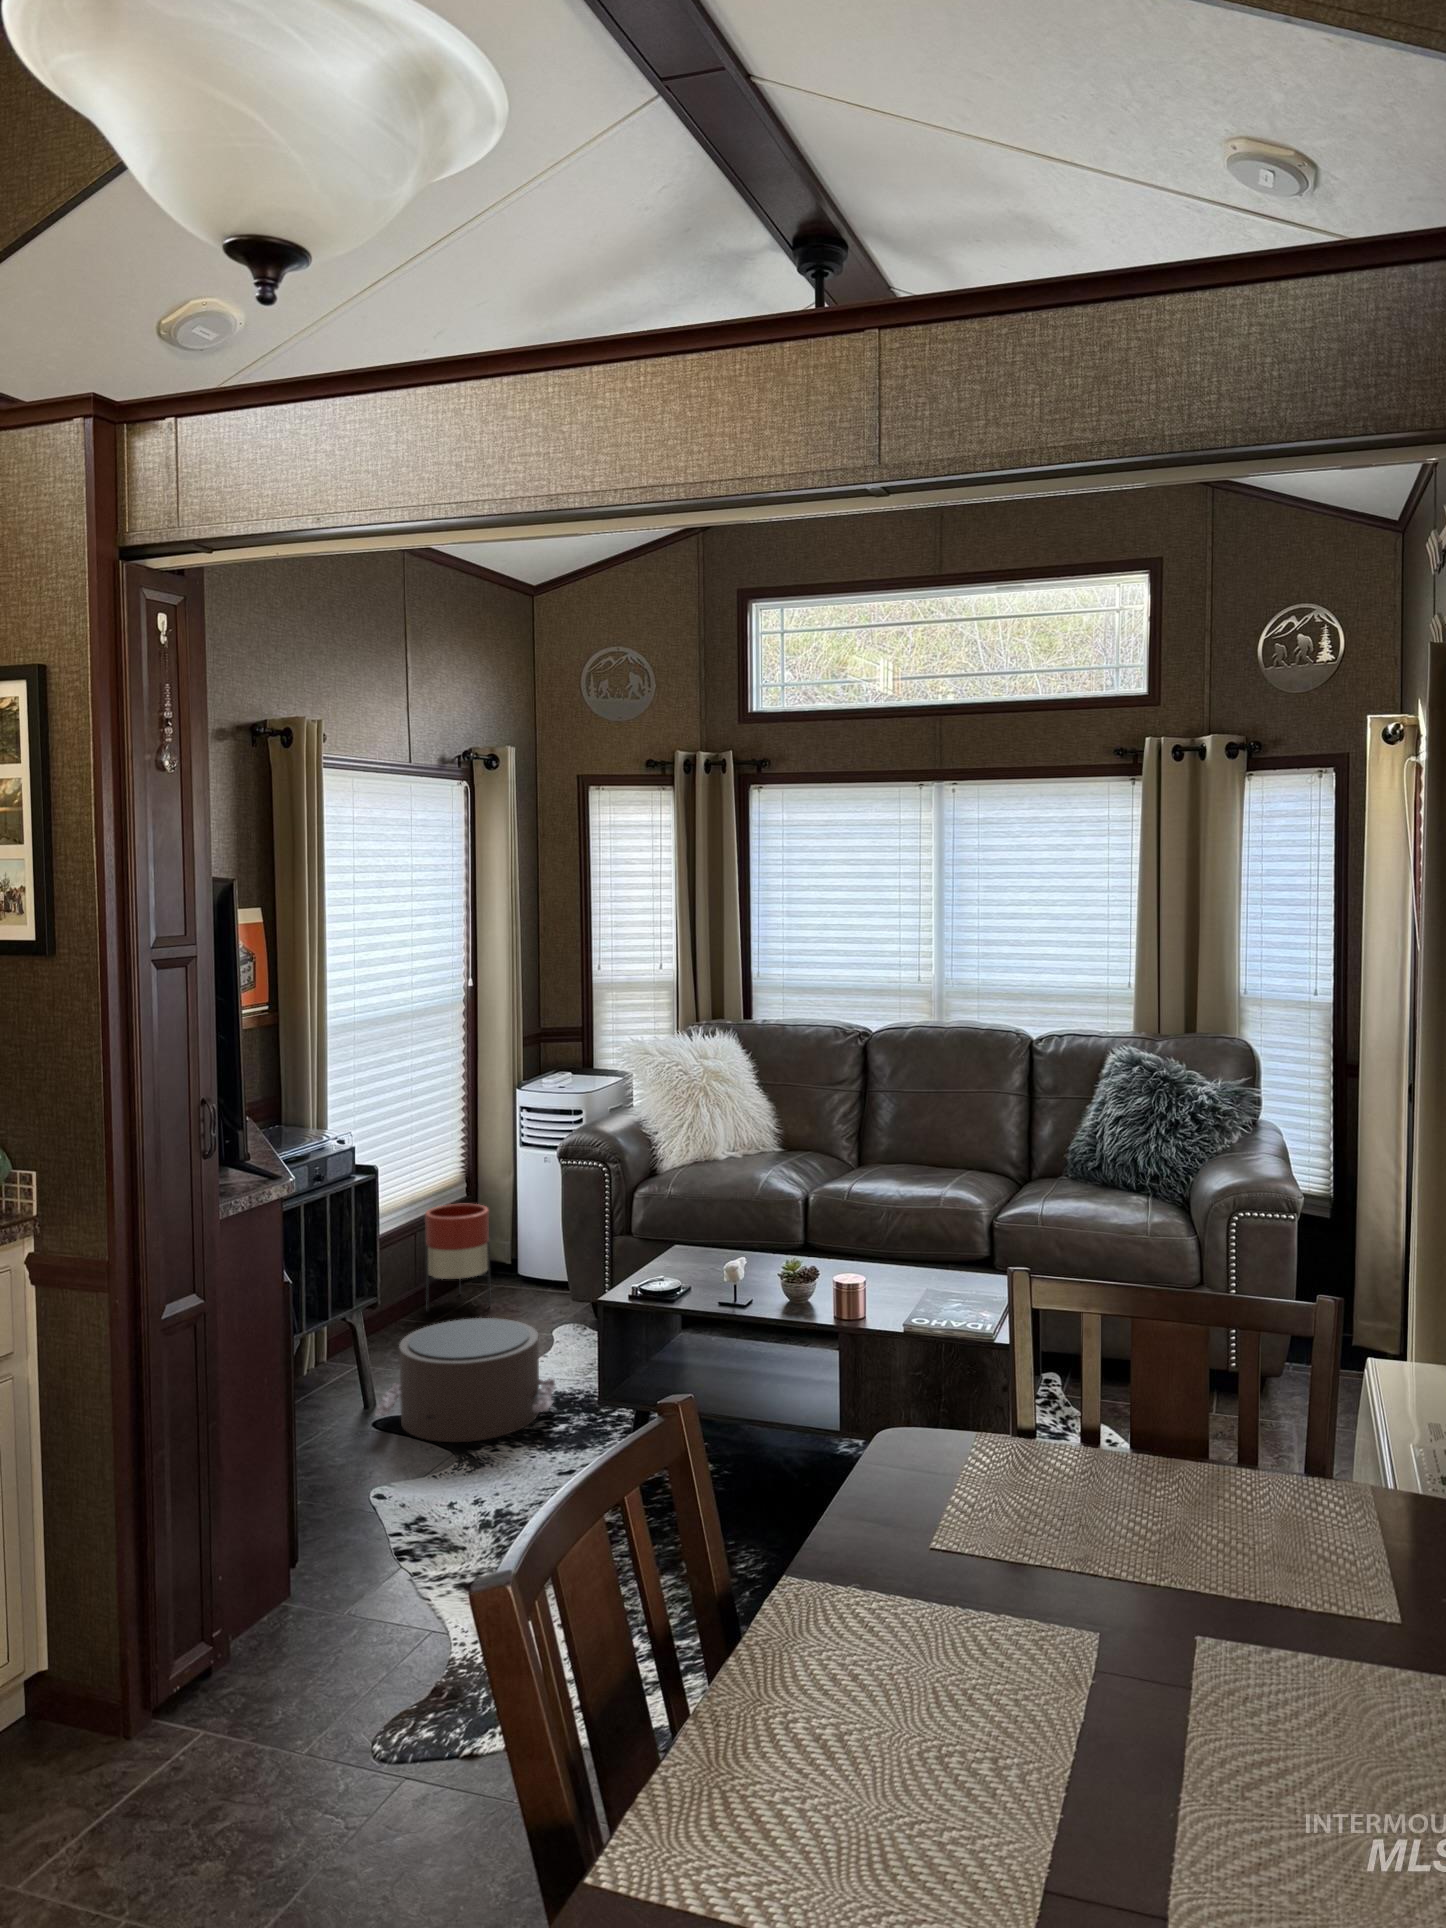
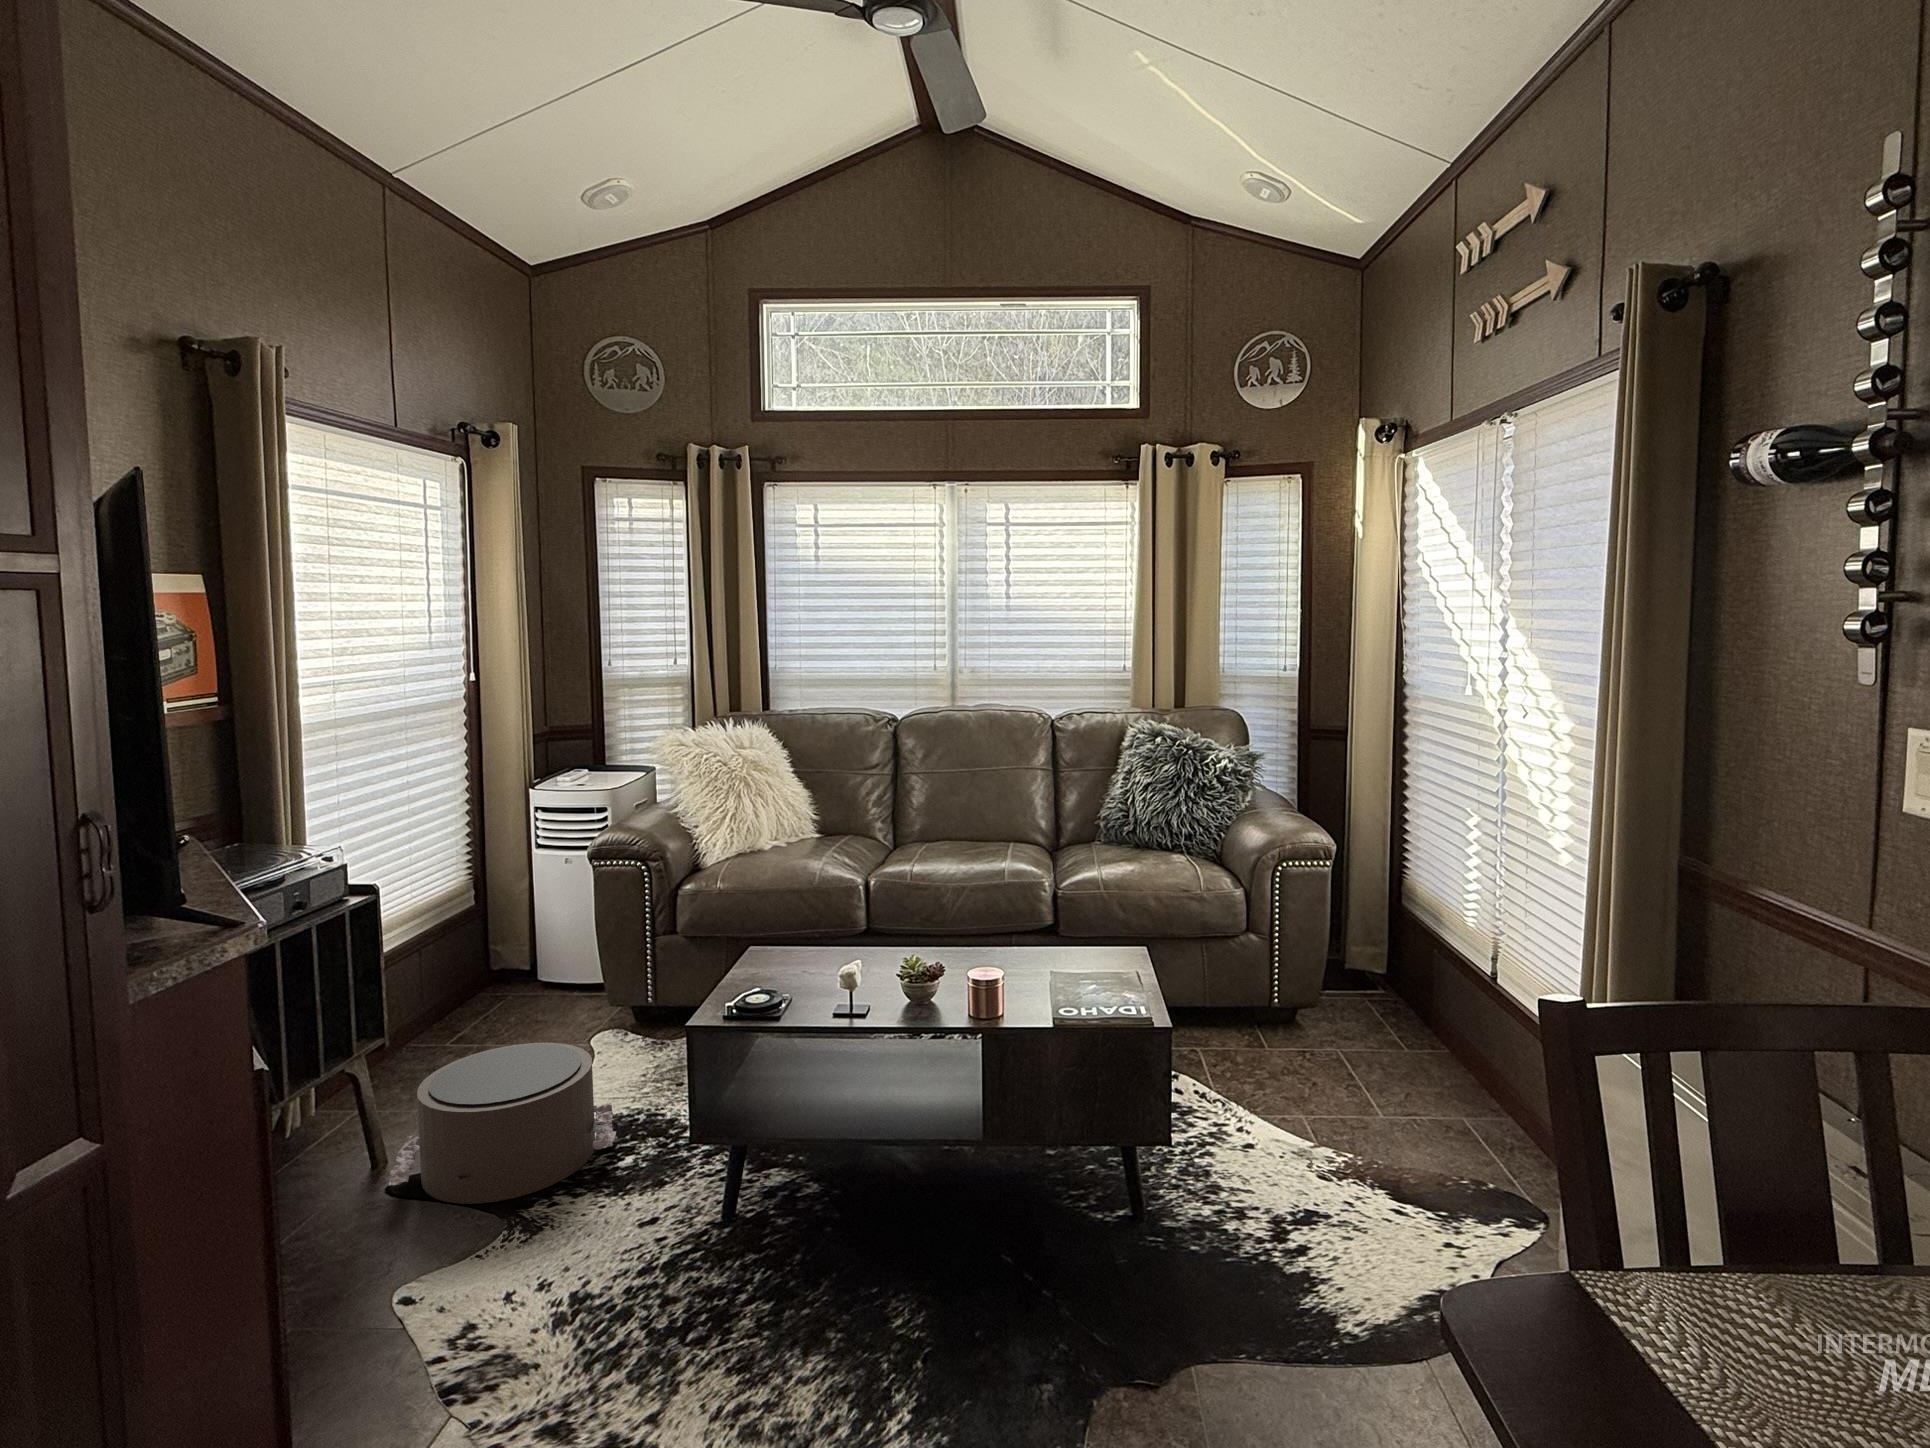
planter: present [425,1204,491,1311] -> none [430,912,511,1034]

